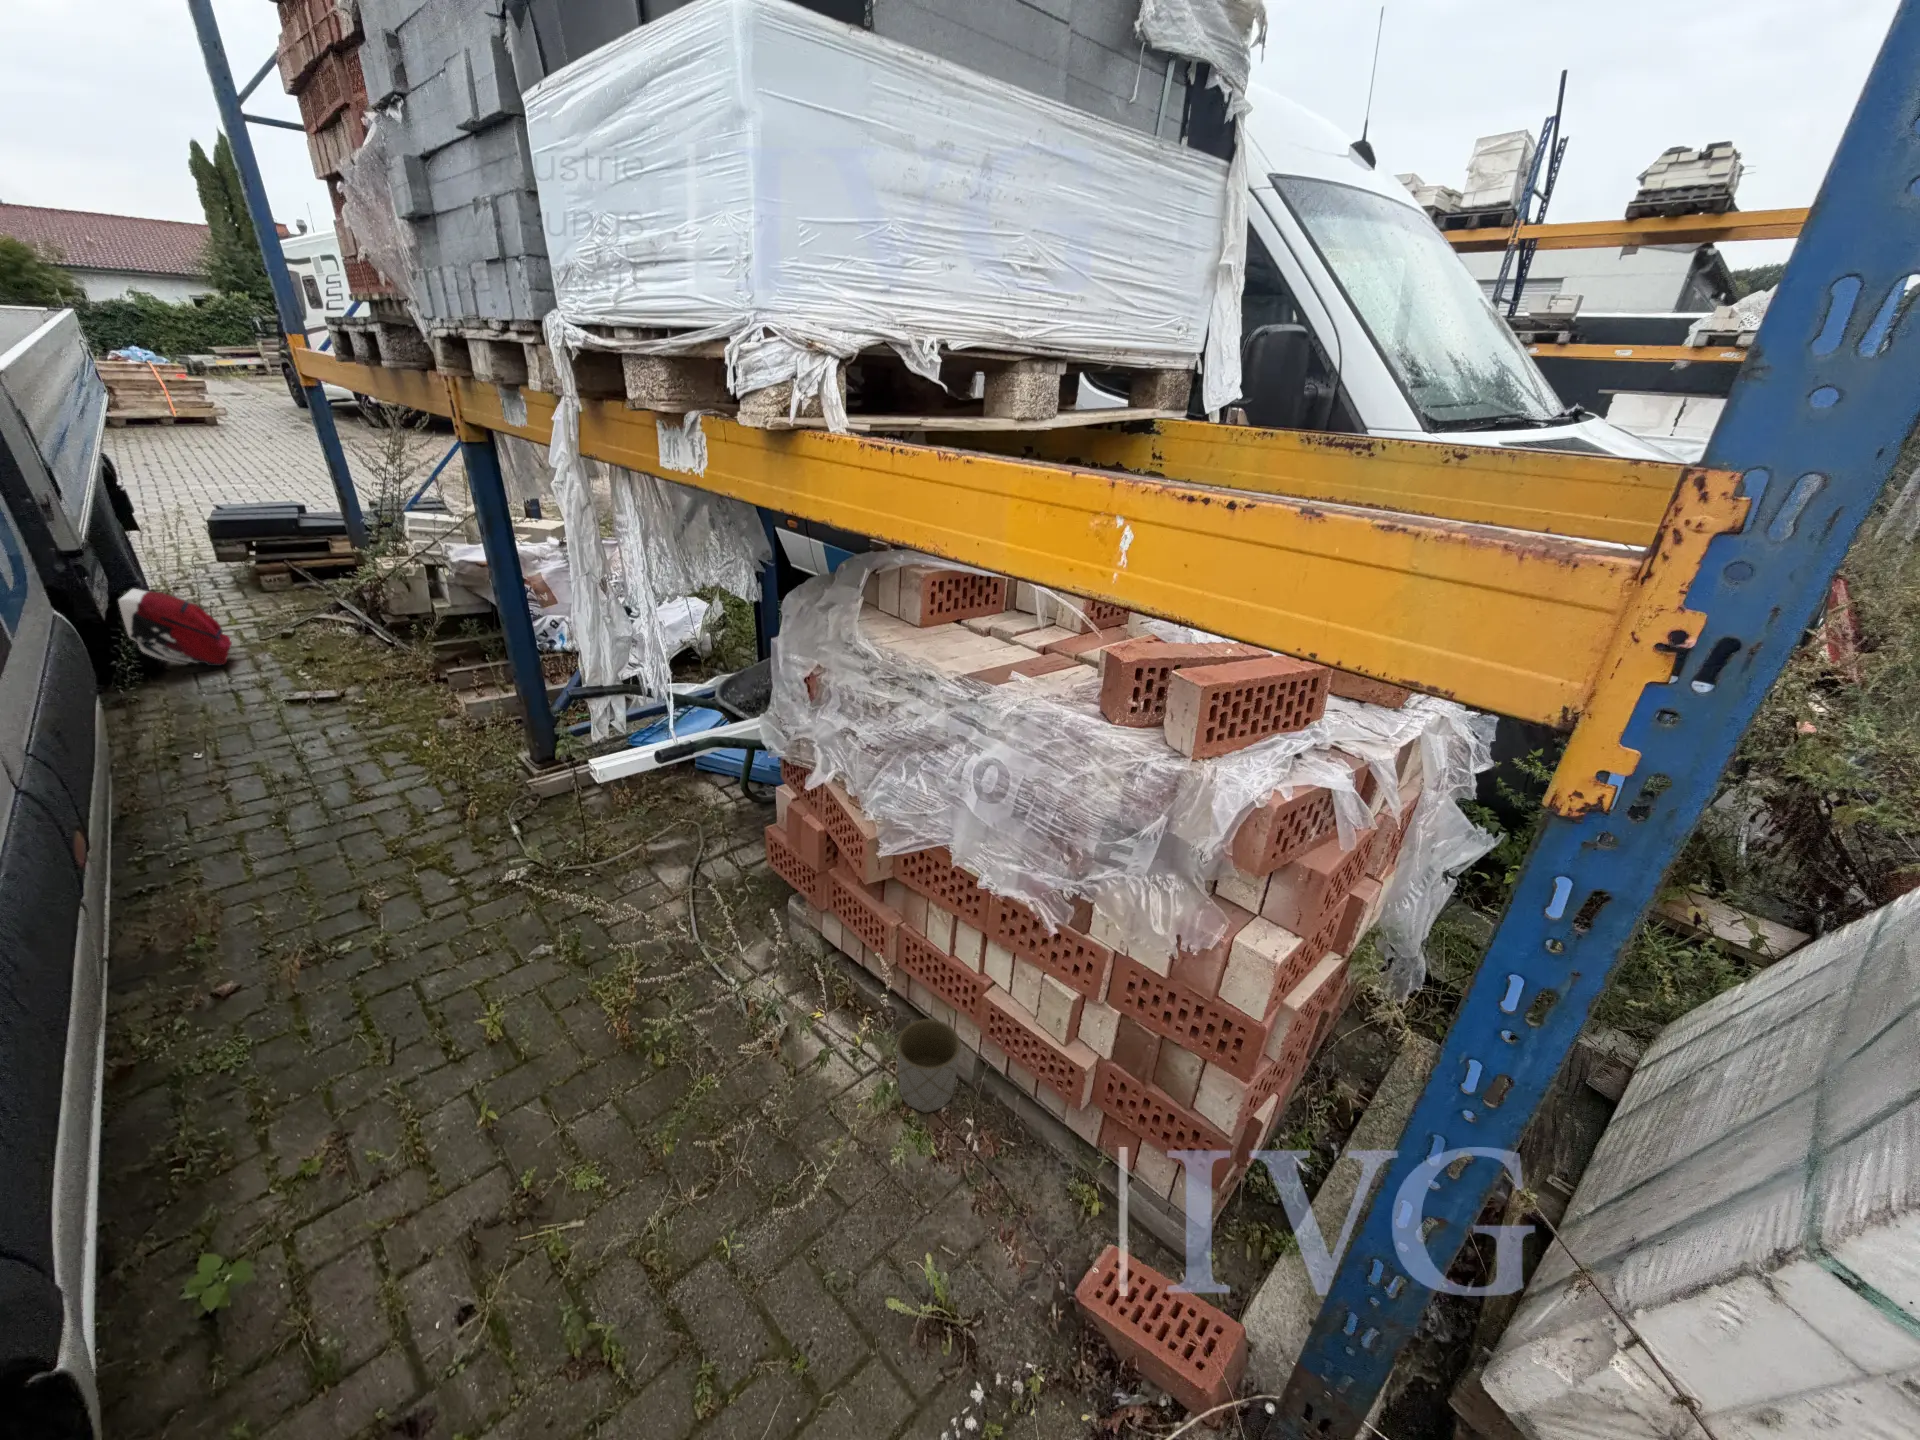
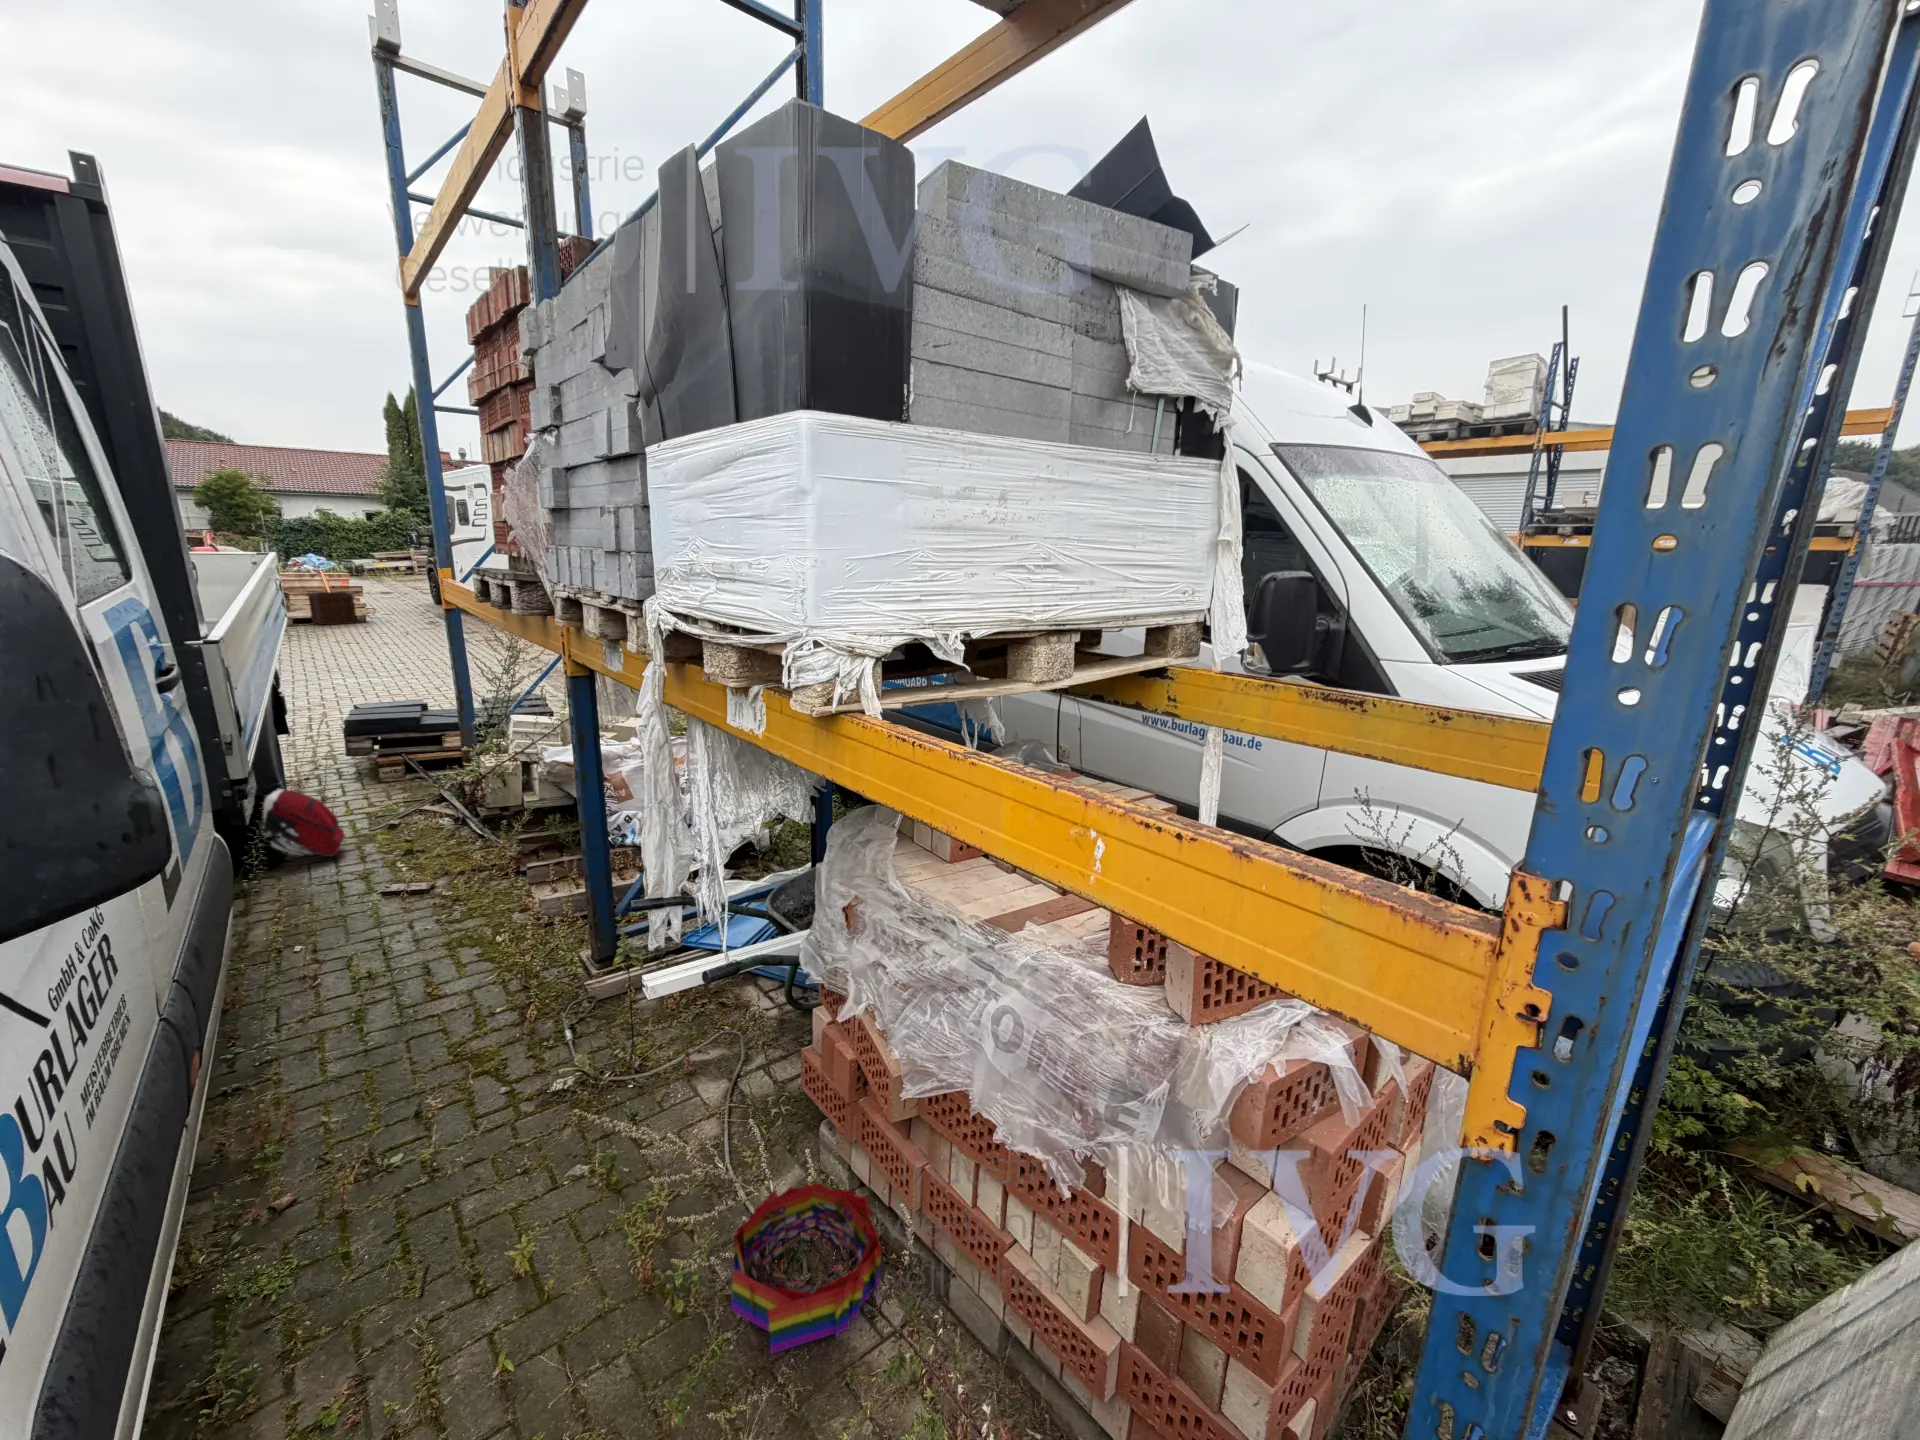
wooden crate: none [142,389,210,429] -> present [308,591,357,625]
storage bin: none [709,947,857,1097] -> present [731,1182,881,1353]
planter: present [897,1019,961,1113] -> none [917,1275,982,1387]

